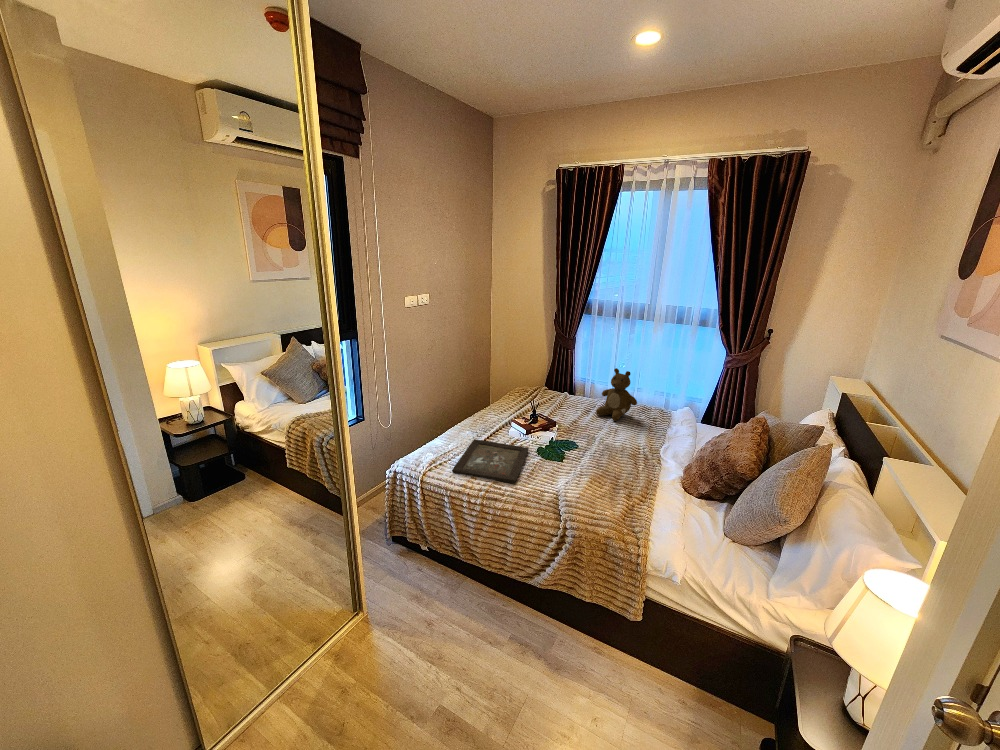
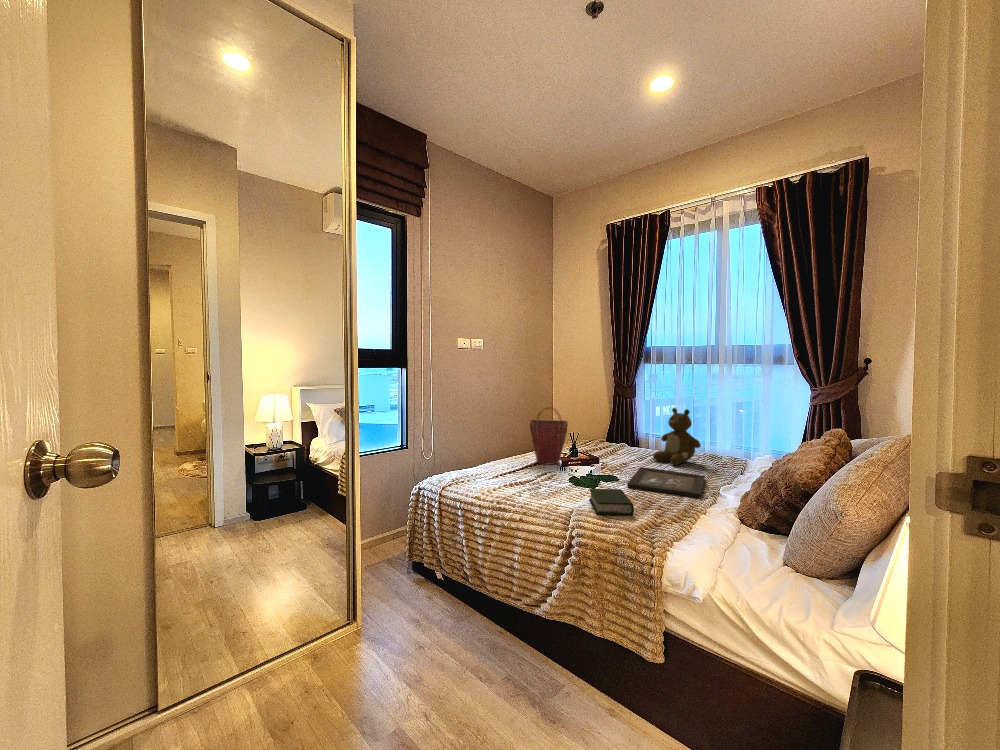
handbag: none [492,375,528,429] -> present [530,407,568,465]
tray: present [452,439,529,483] -> present [627,467,705,497]
book: none [567,469,611,501] -> present [589,489,634,515]

